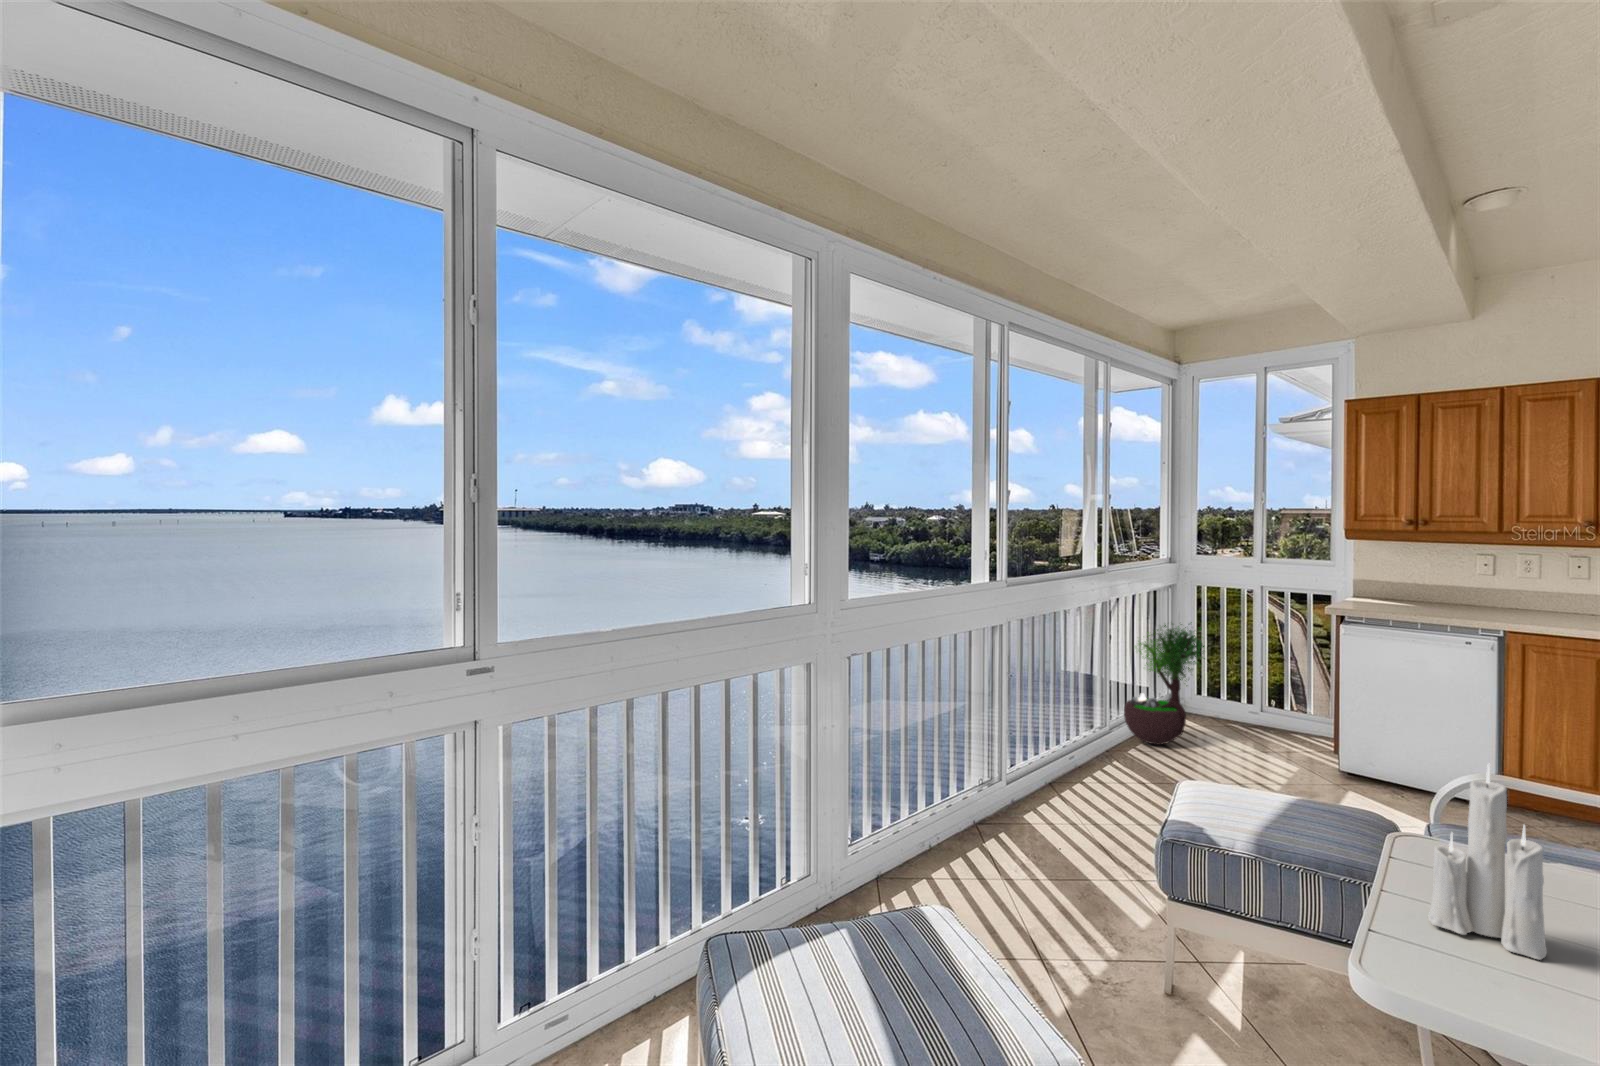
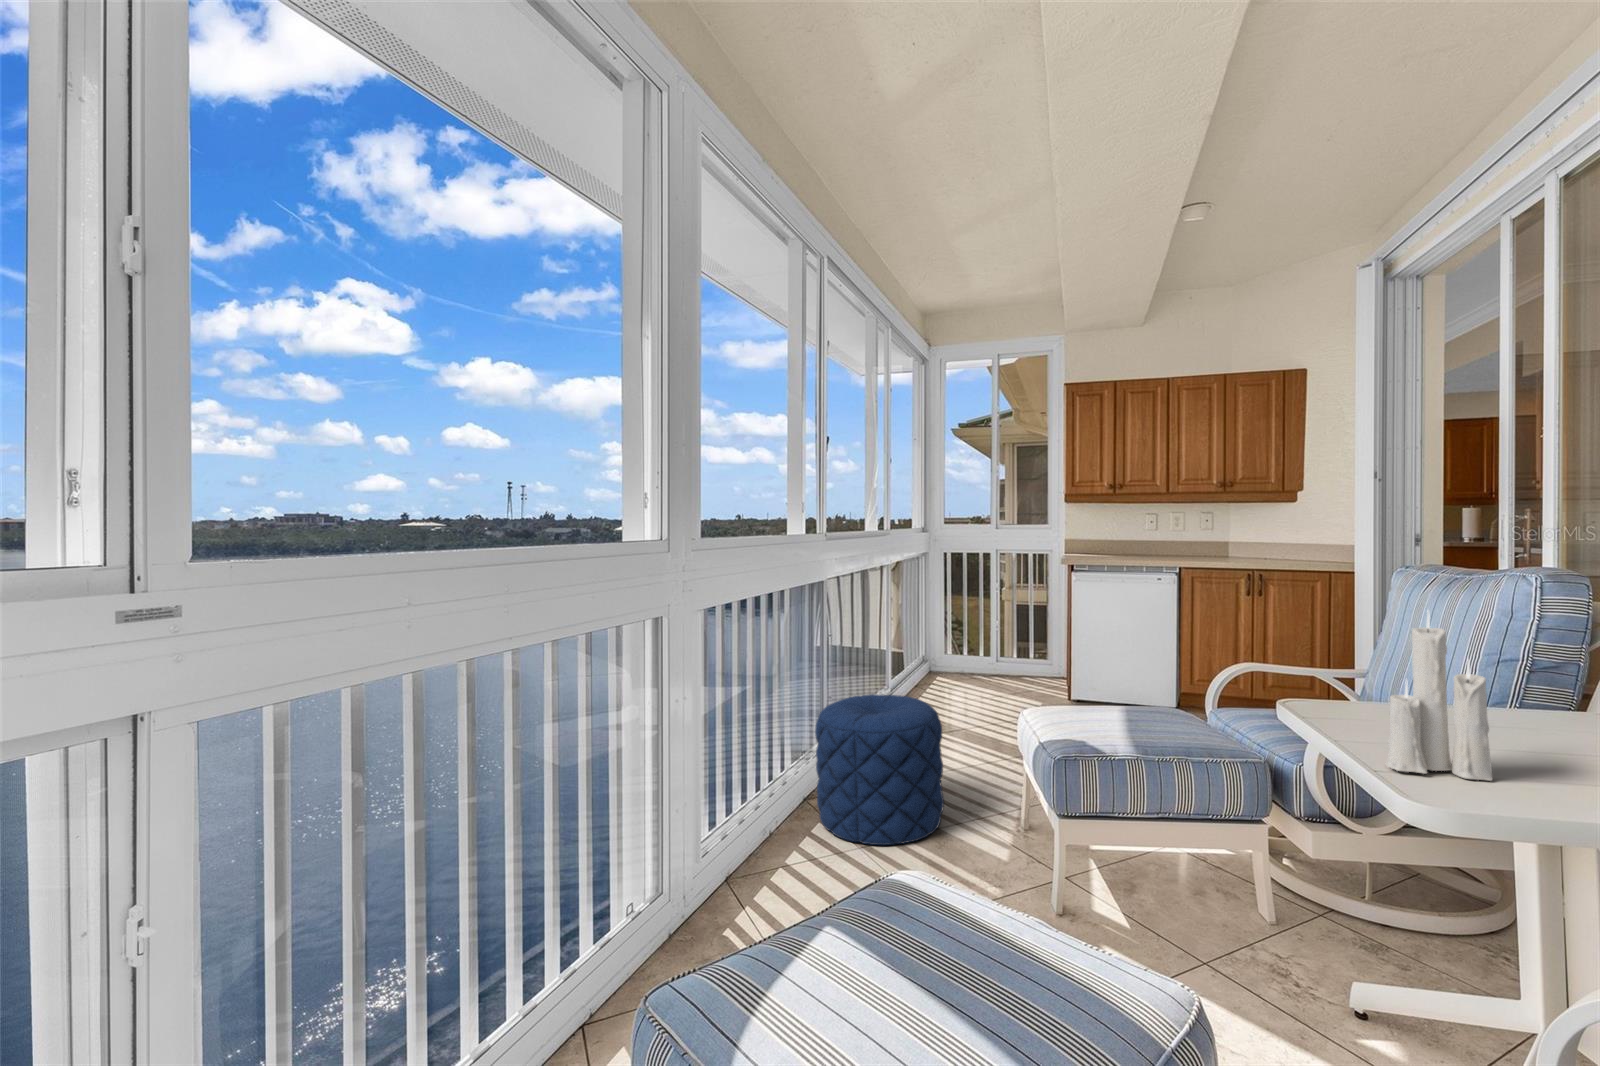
potted tree: present [1124,622,1205,744] -> none [899,578,969,700]
pouf: none [977,736,1103,885] -> present [815,694,944,845]

